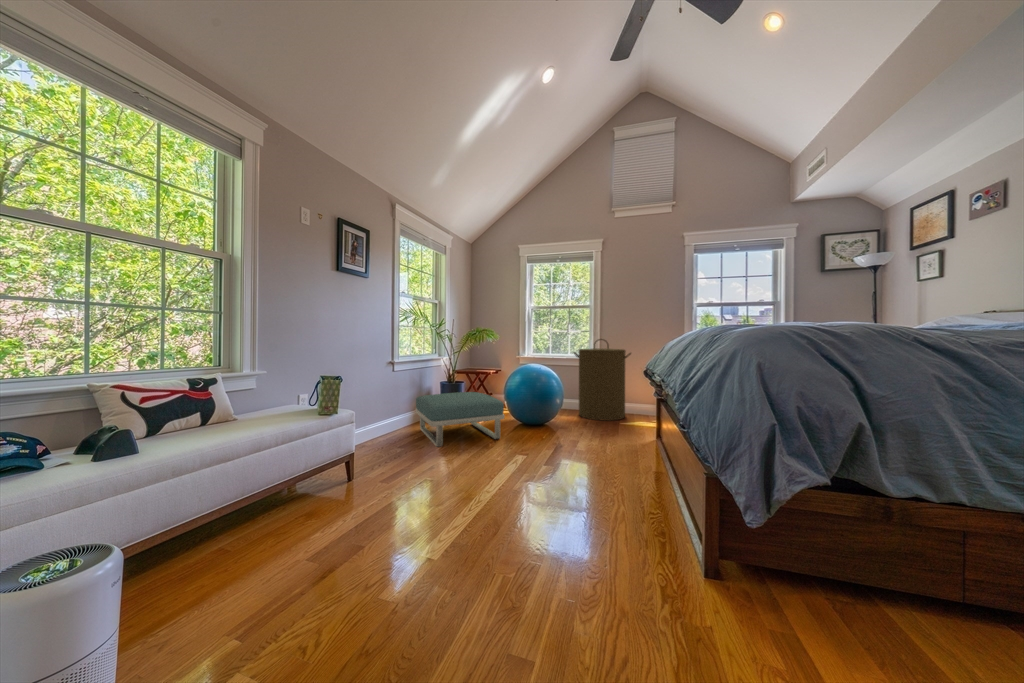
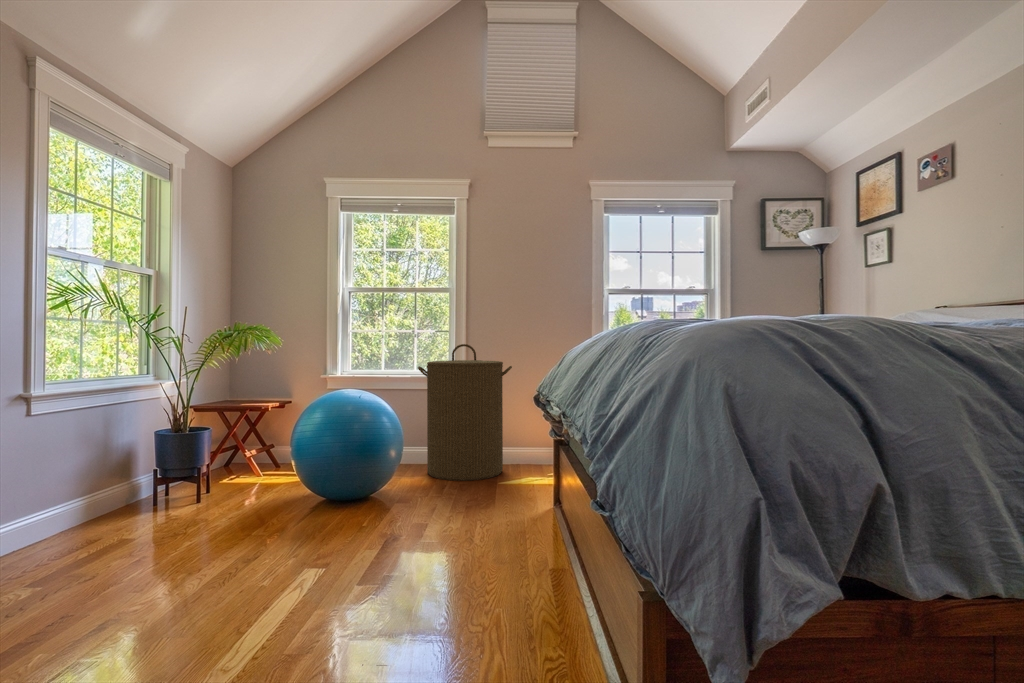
footstool: present [415,392,504,447] -> none [91,447,286,568]

